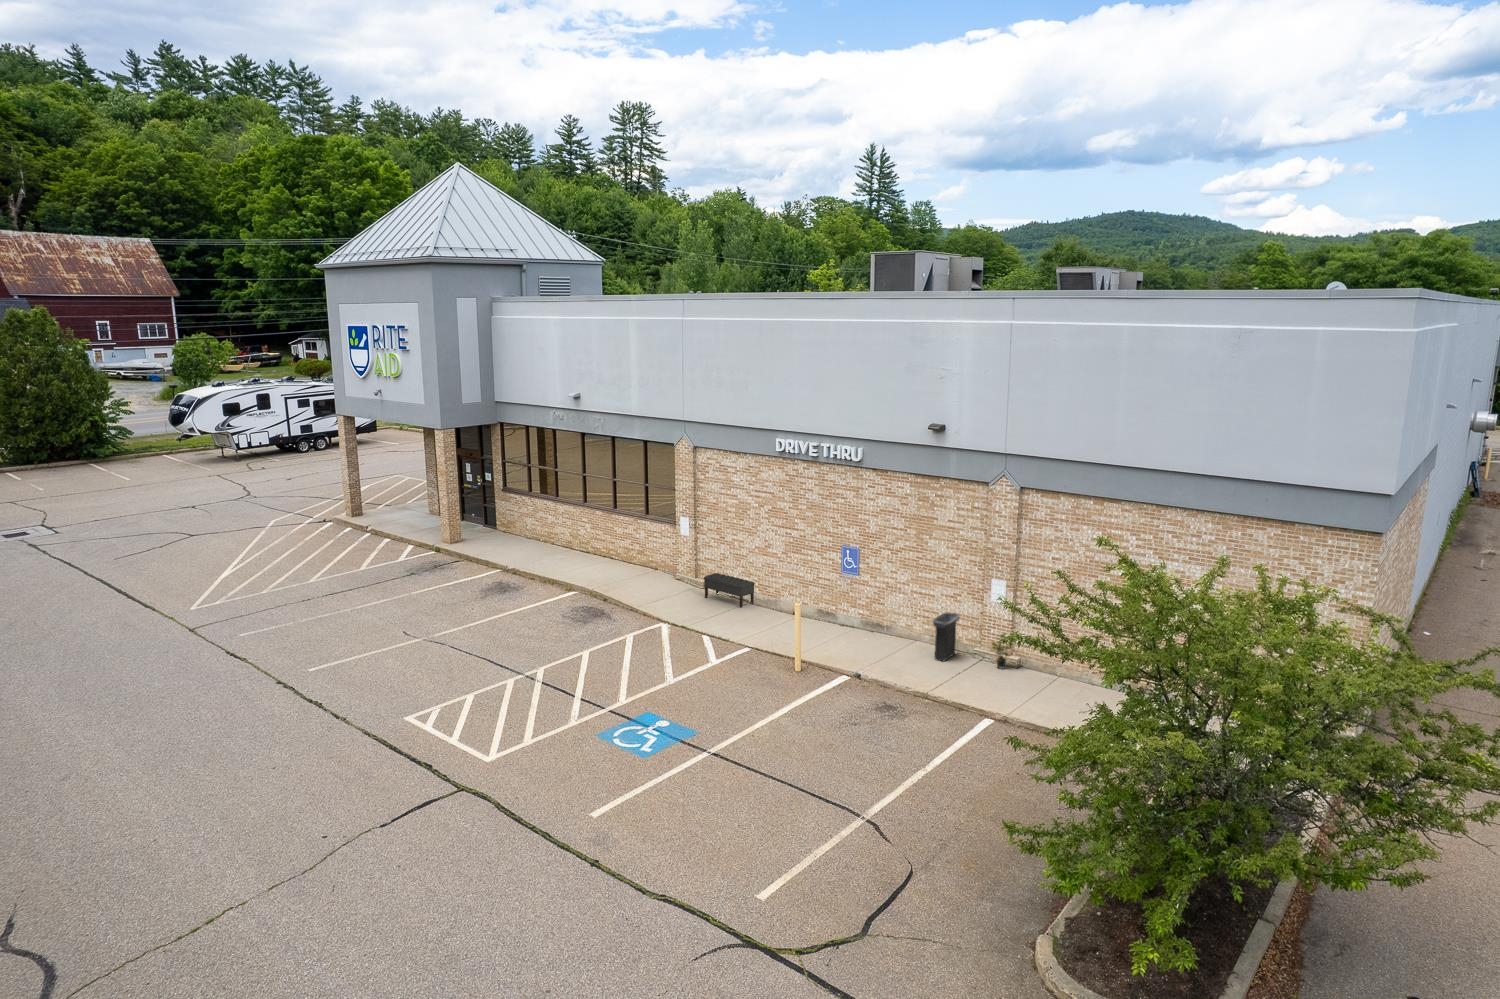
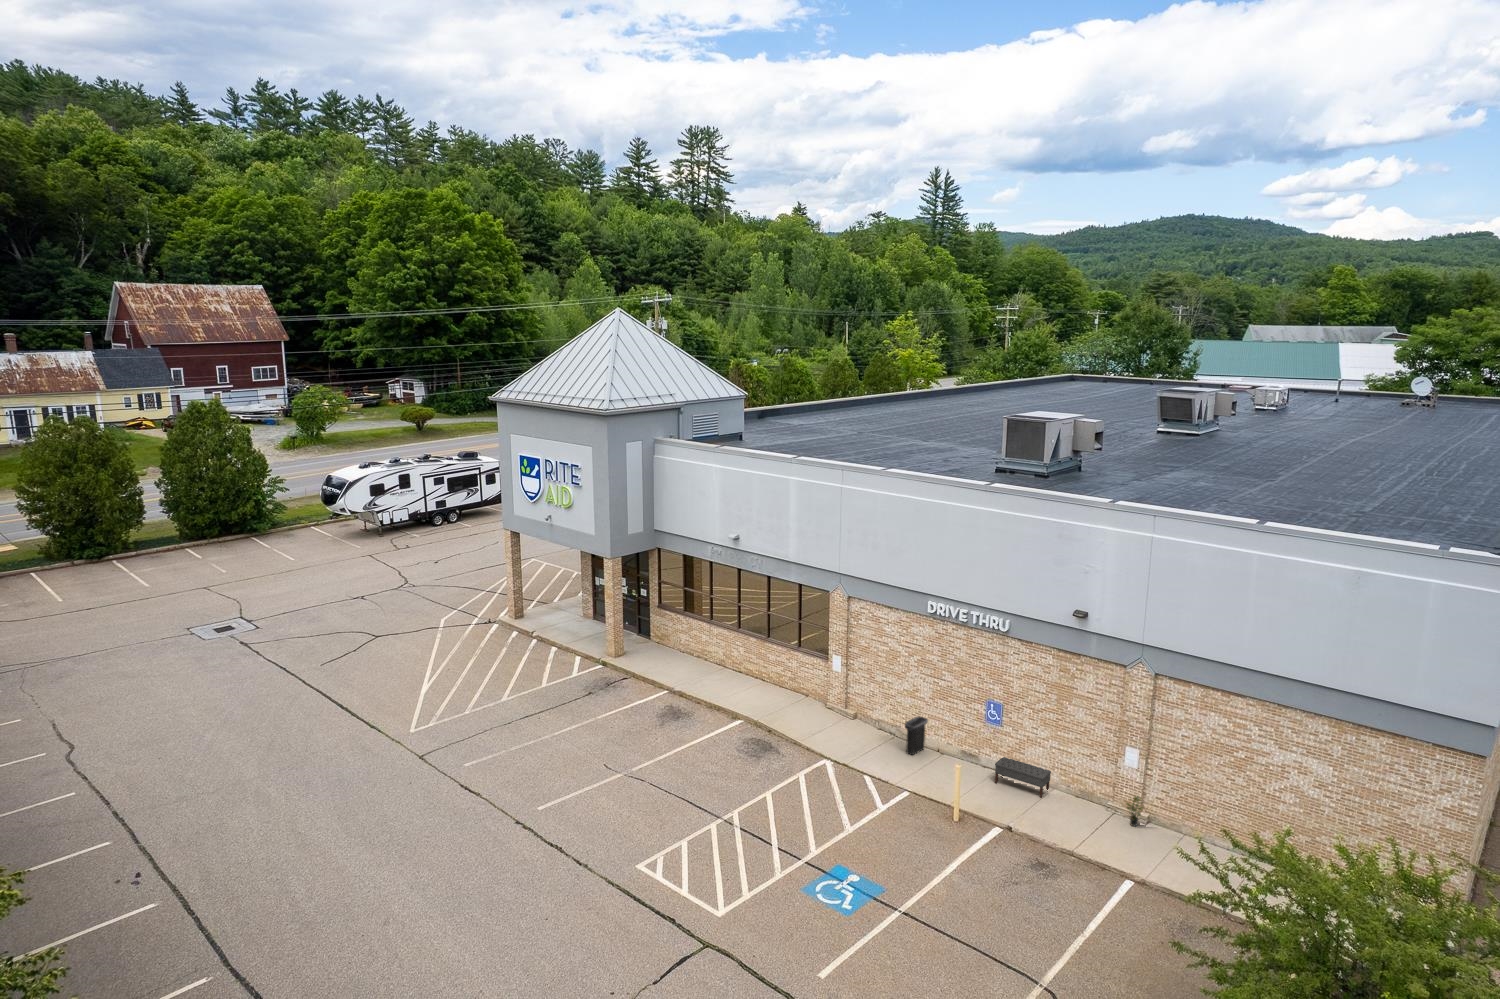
bench: present [704,573,755,608] -> present [995,757,1051,798]
trash can: present [933,612,960,661] -> present [905,717,928,755]

